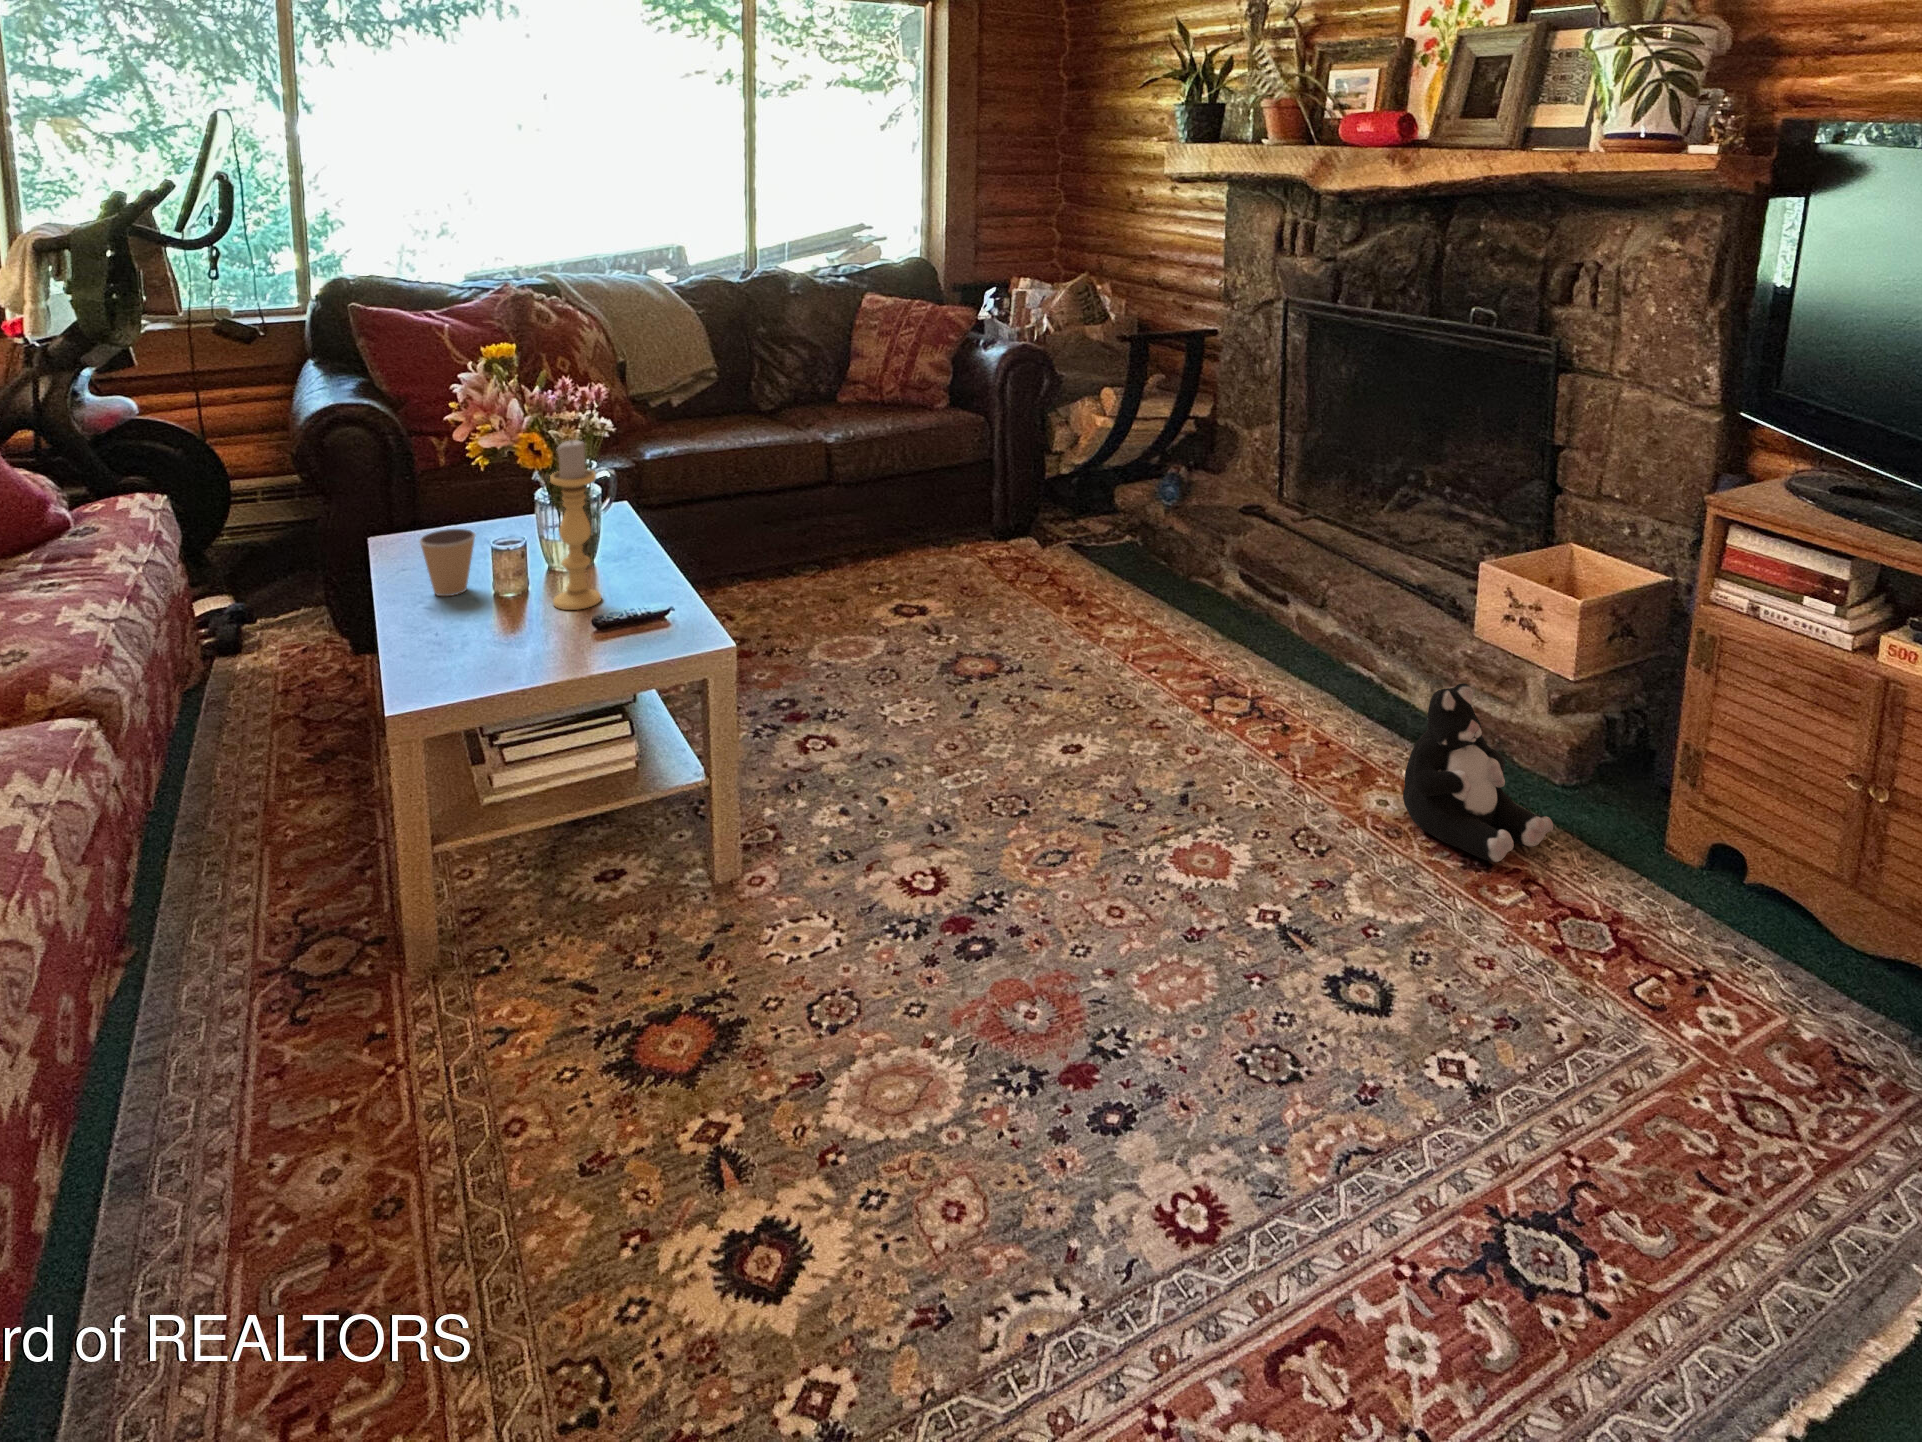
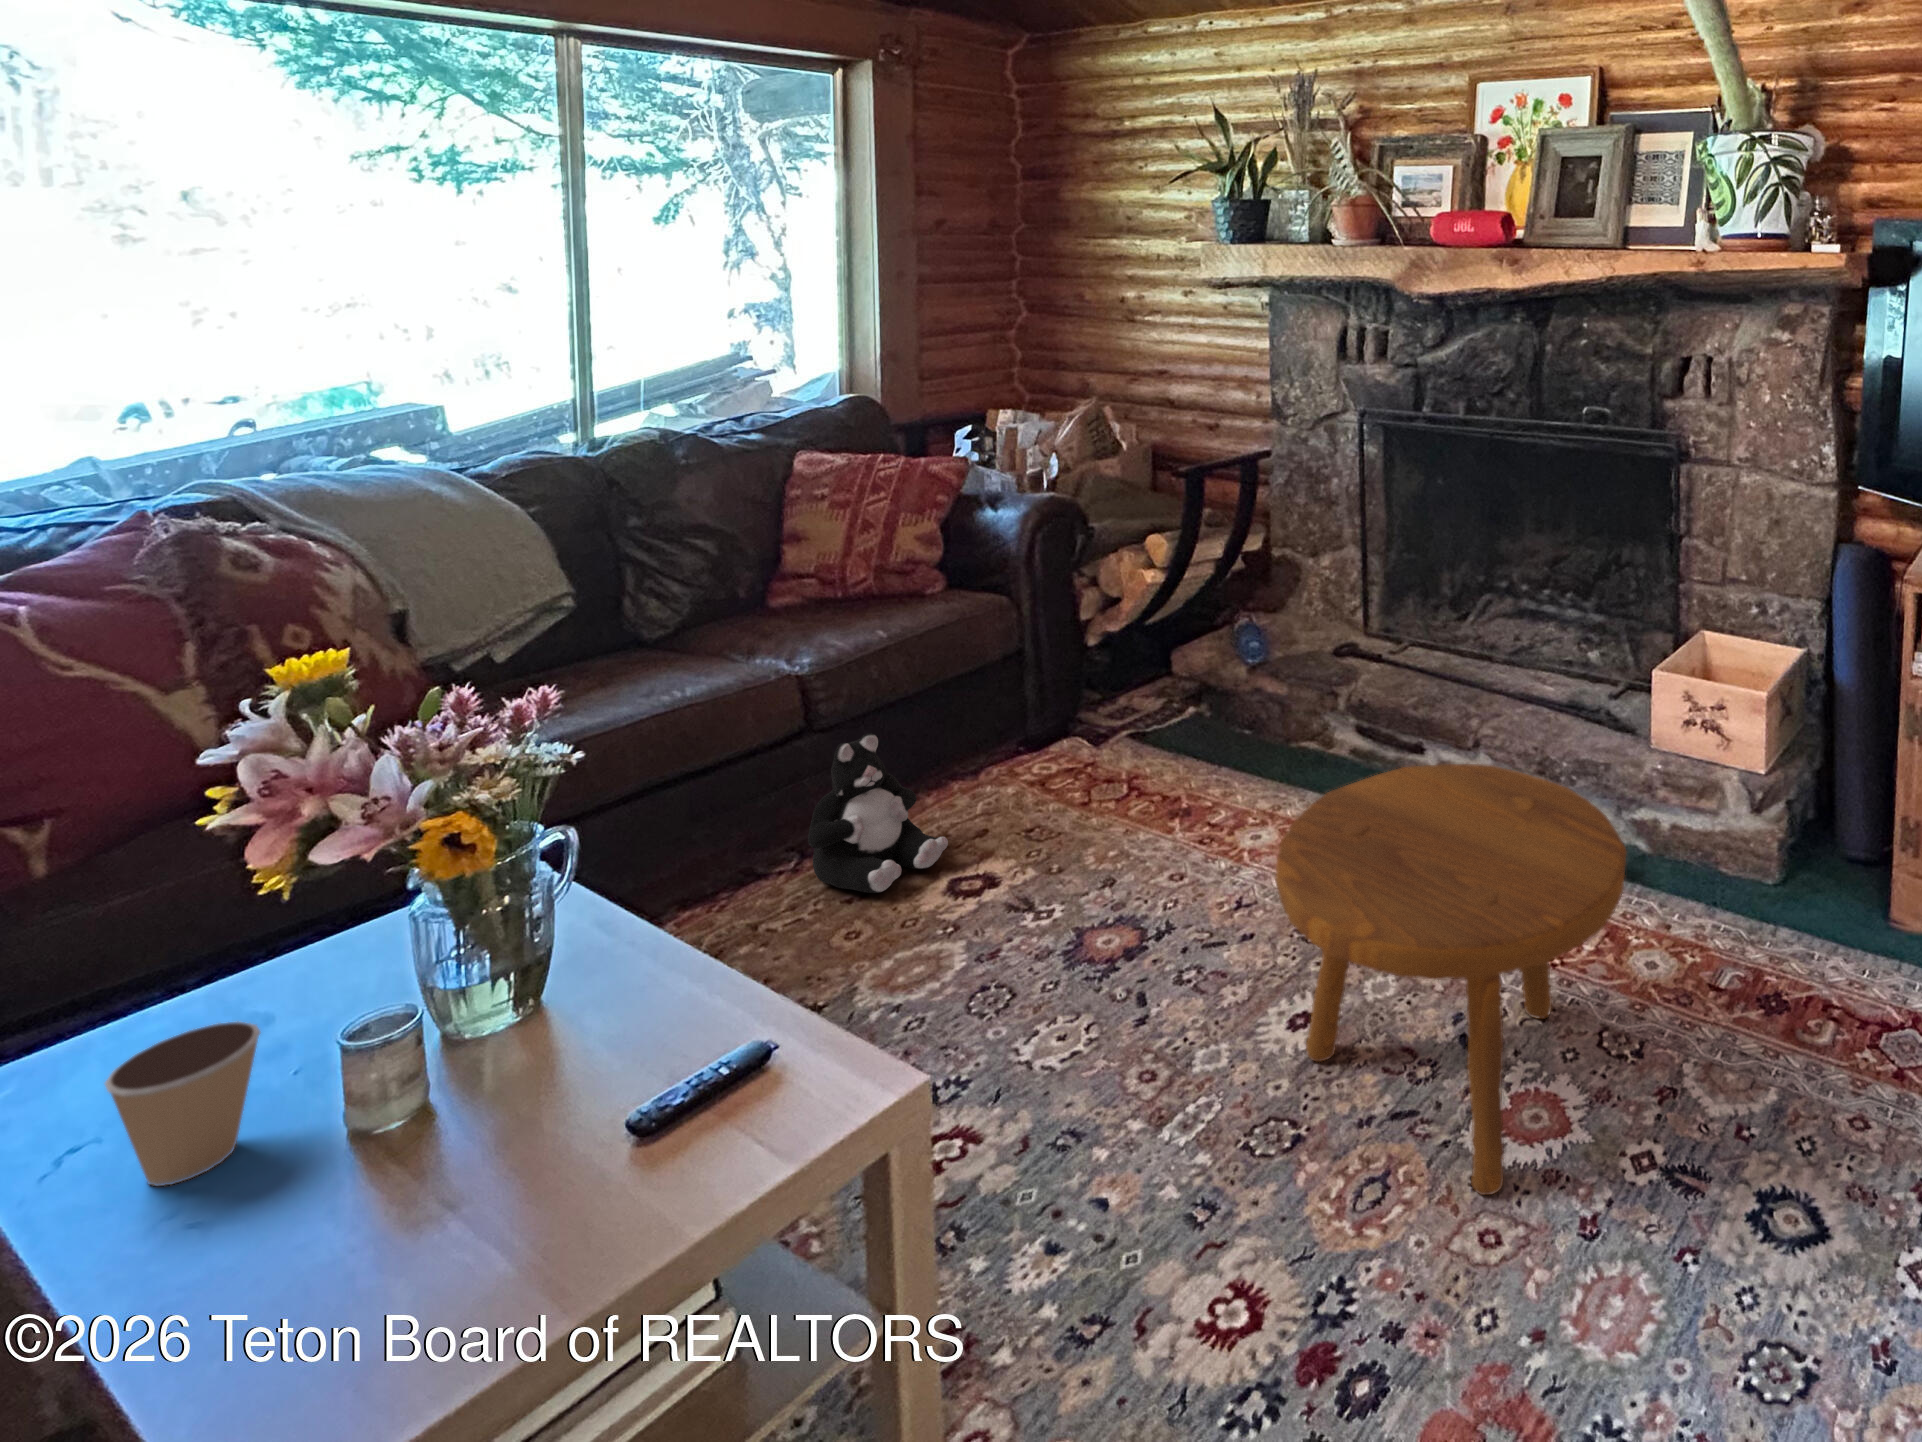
candle holder: present [550,440,601,610] -> none [470,795,584,1118]
footstool: none [1018,579,1306,889] -> present [1275,764,1627,1195]
plush toy: present [1403,683,1553,862] -> present [808,733,948,893]

